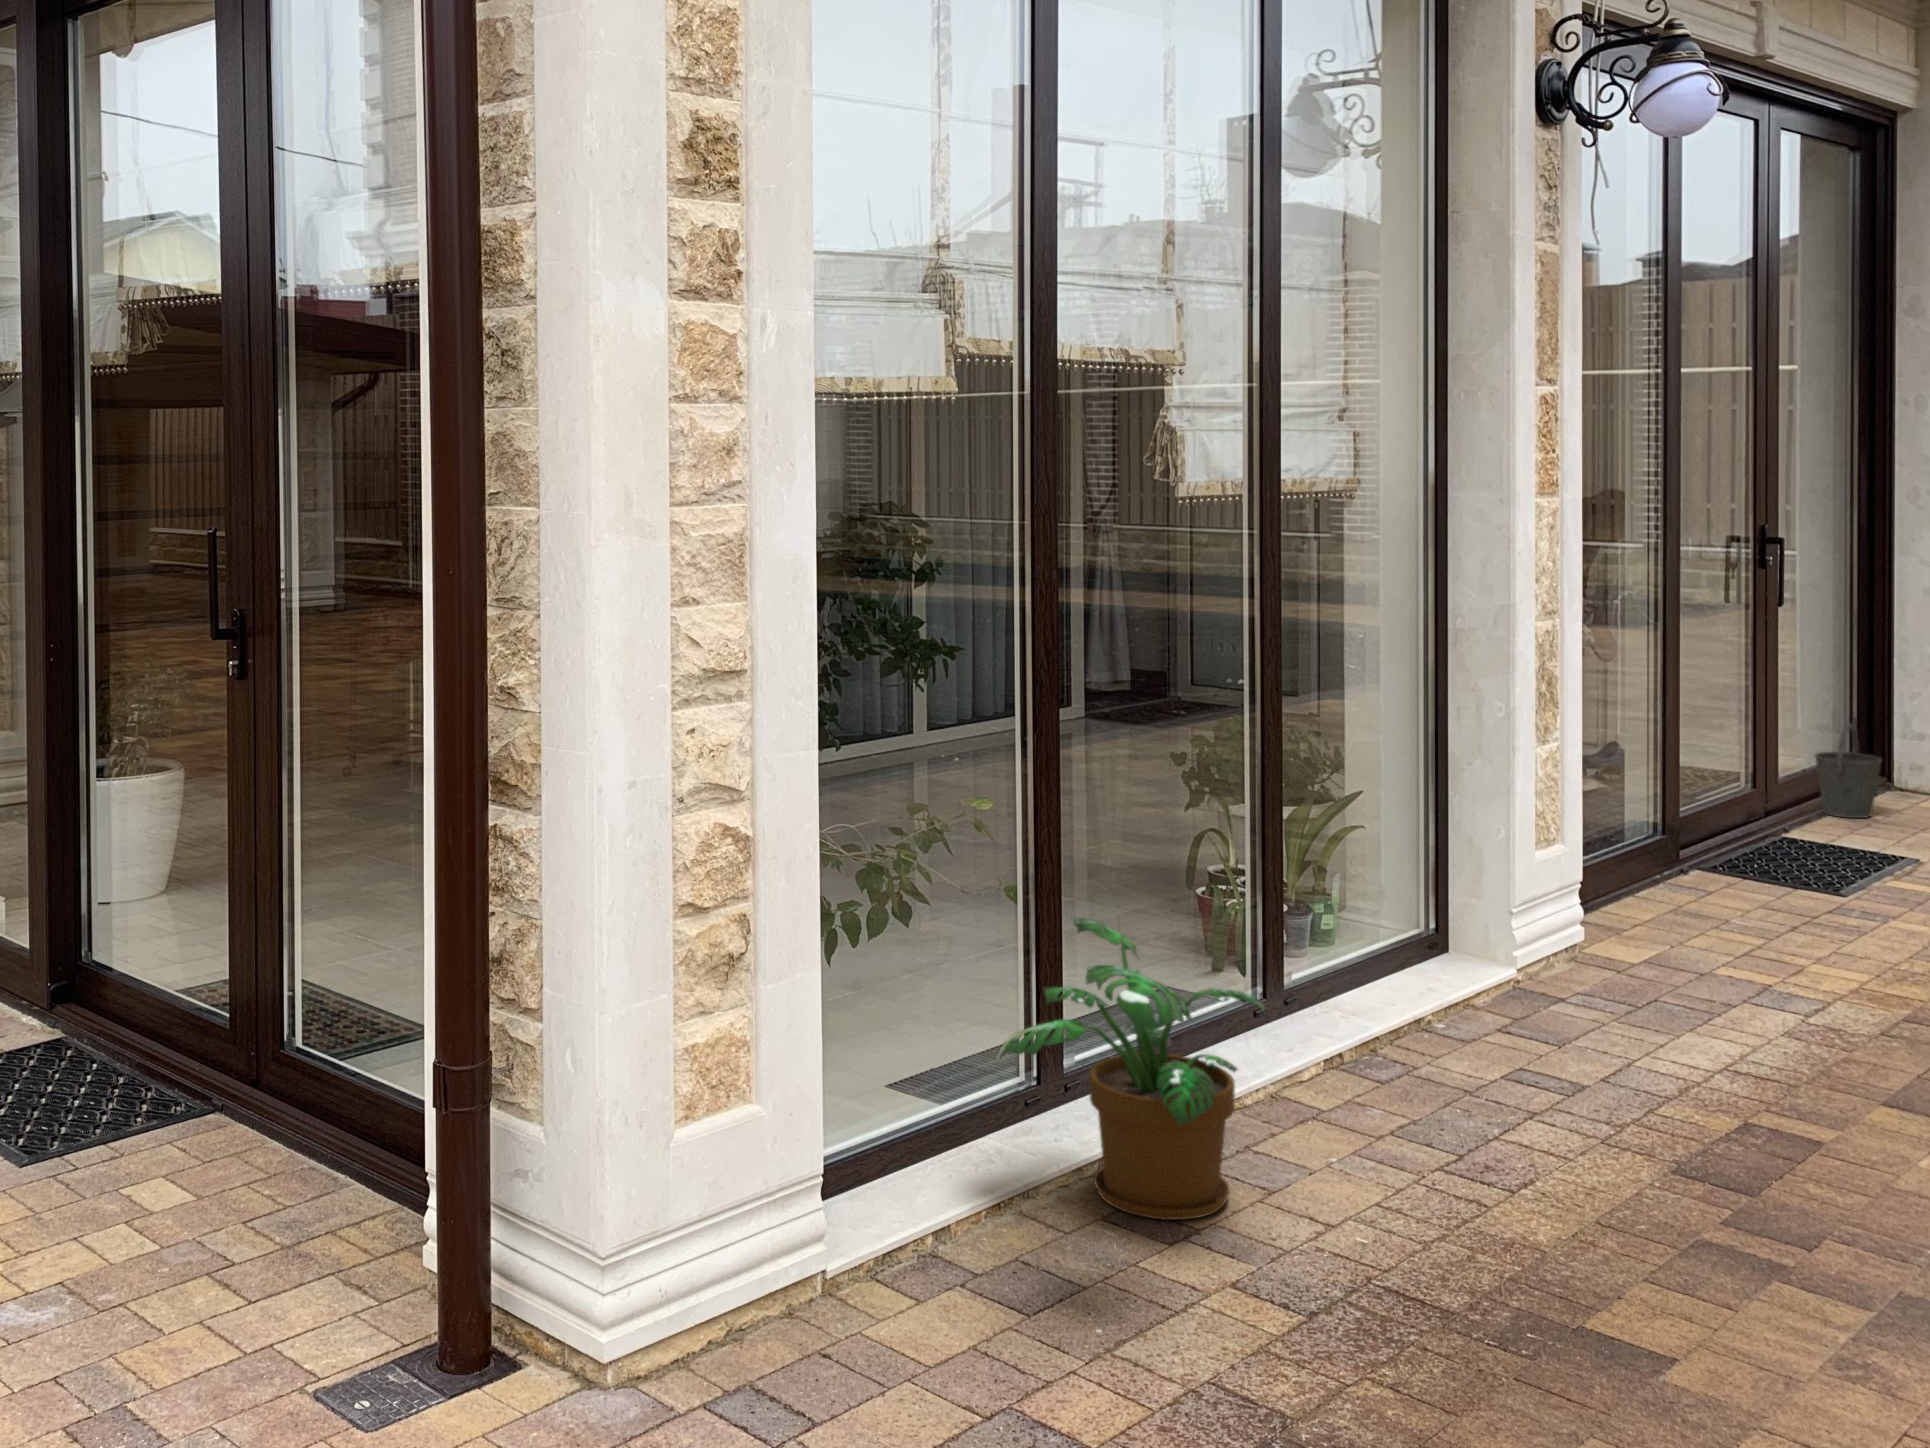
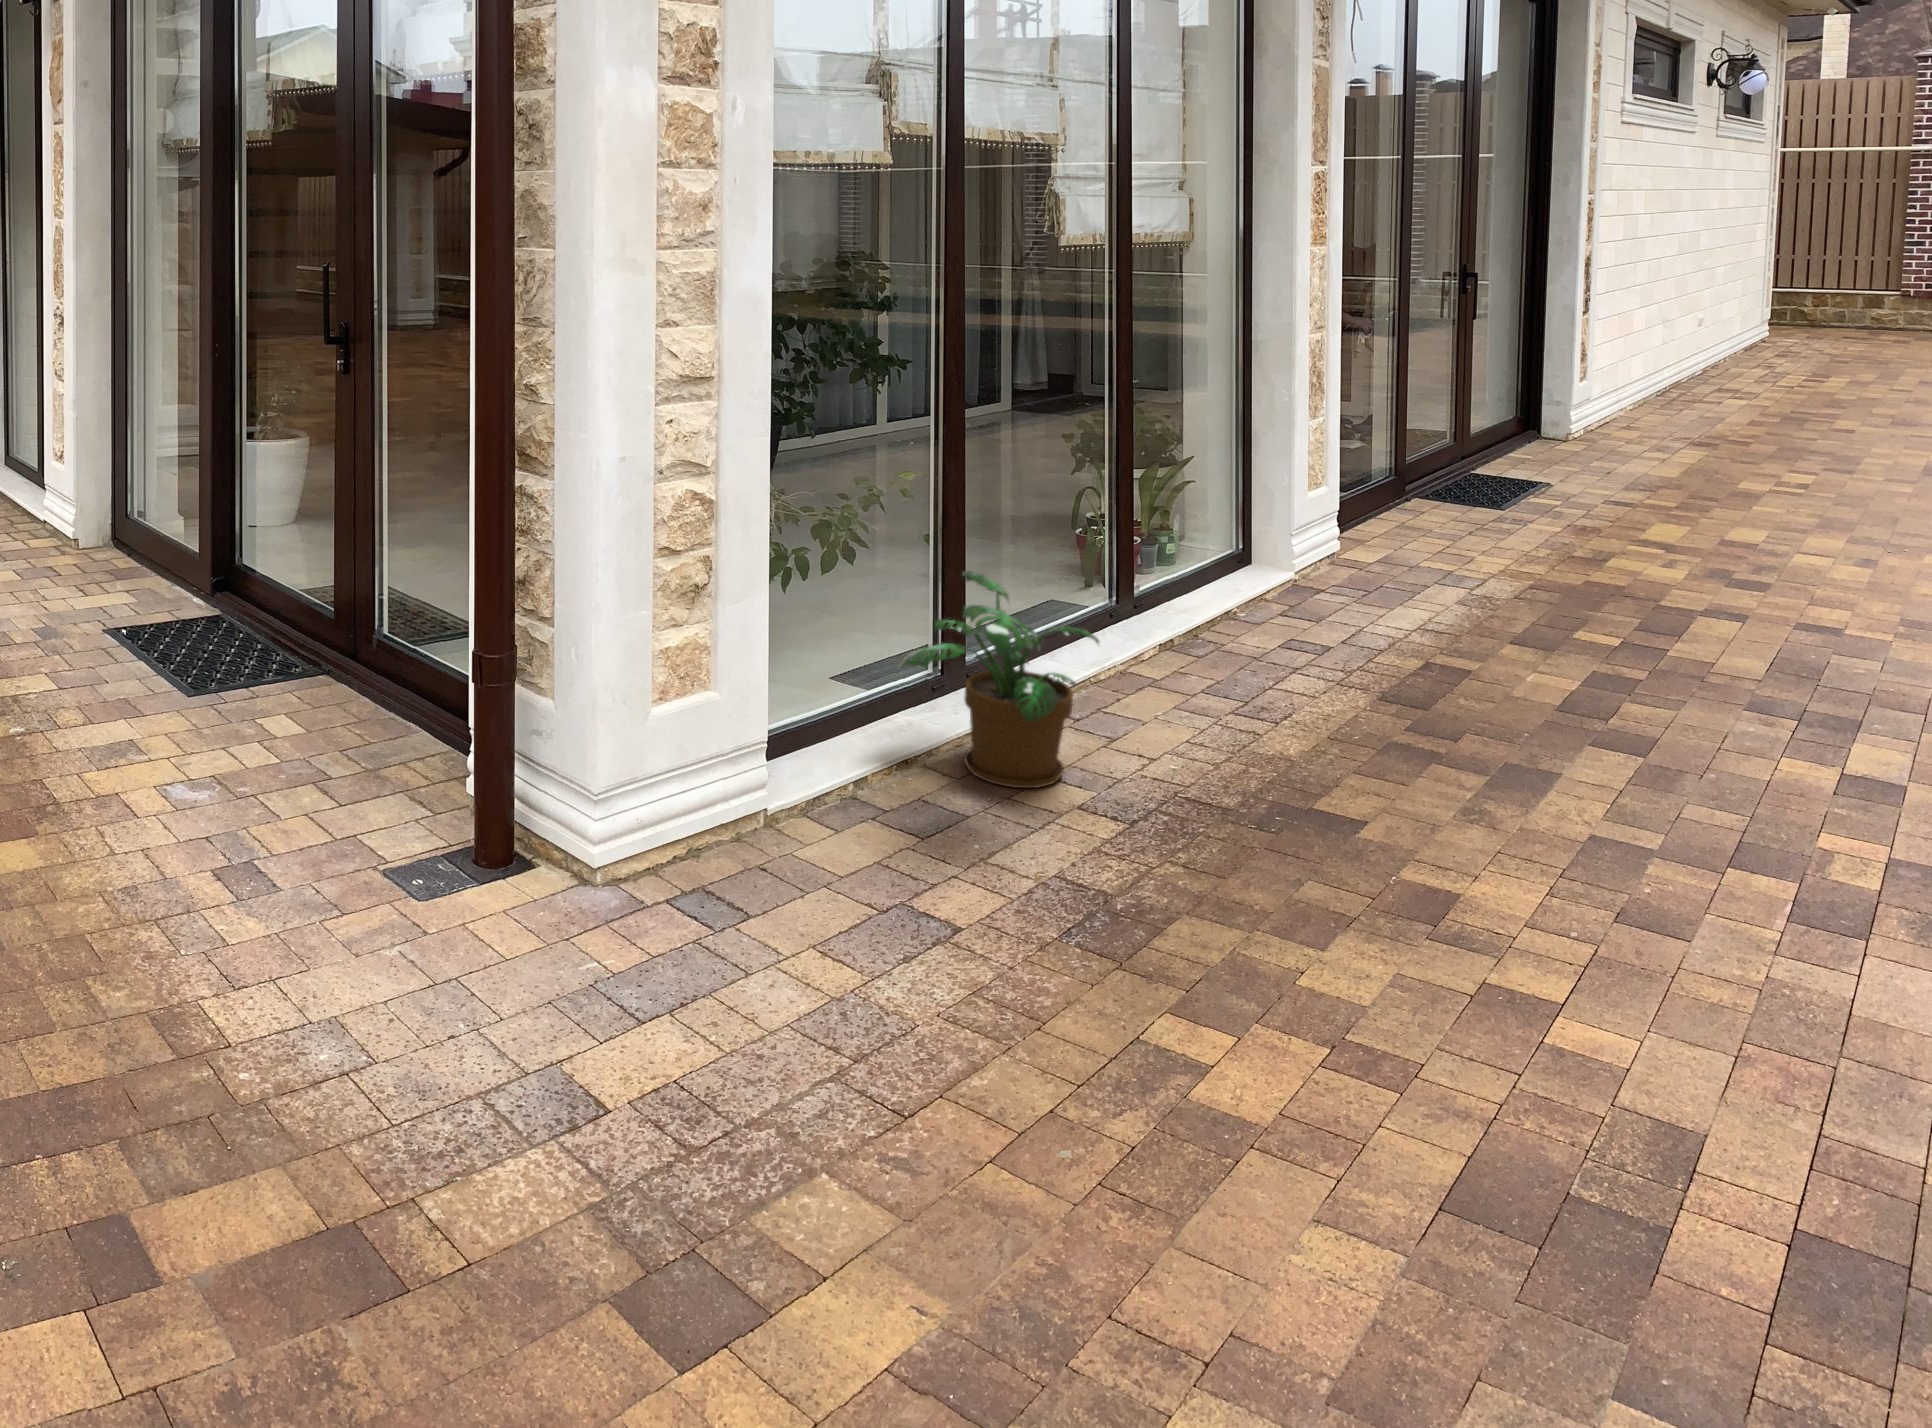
bucket: present [1815,724,1882,818] -> none [1560,453,1614,524]

